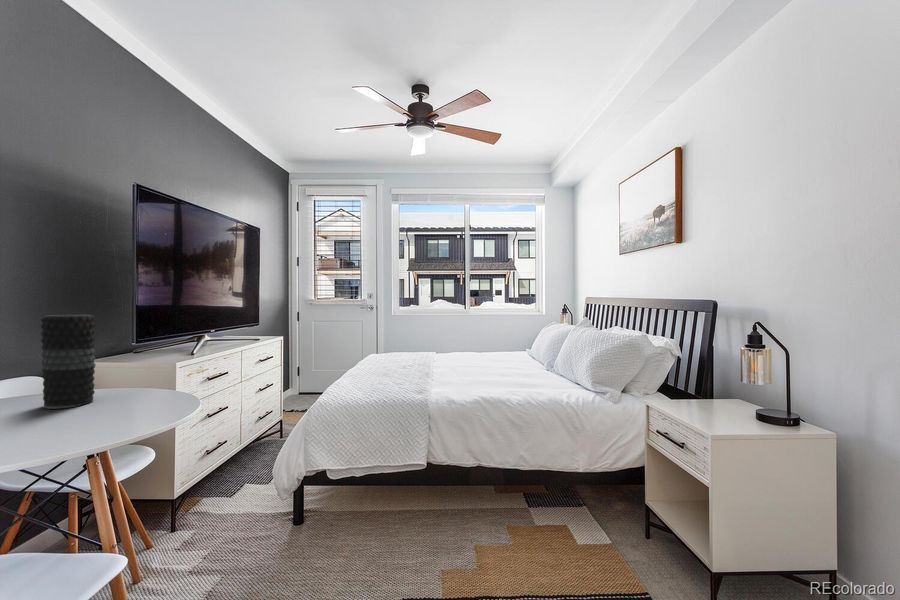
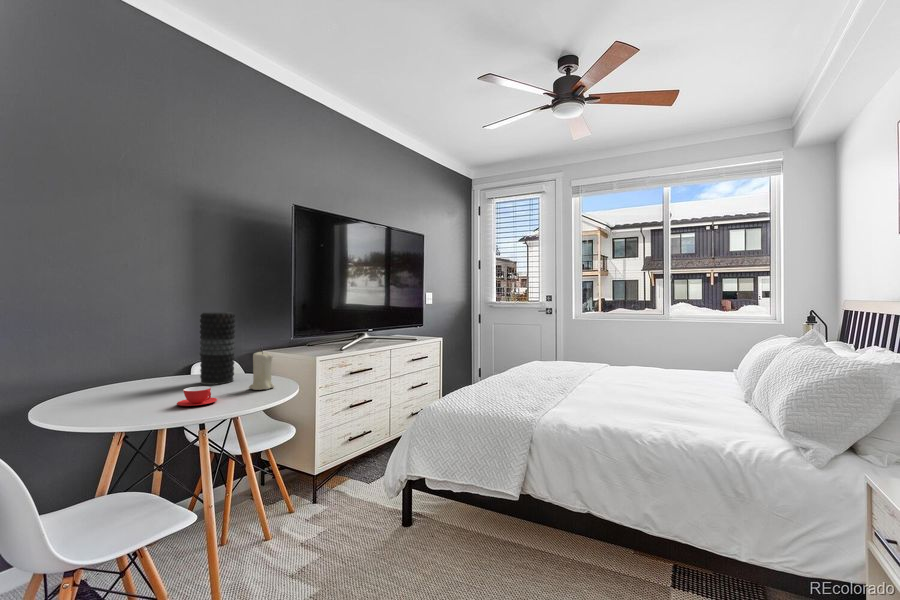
candle: none [140,358,175,405] -> present [249,351,274,390]
teacup: none [68,406,125,433] -> present [177,386,217,406]

